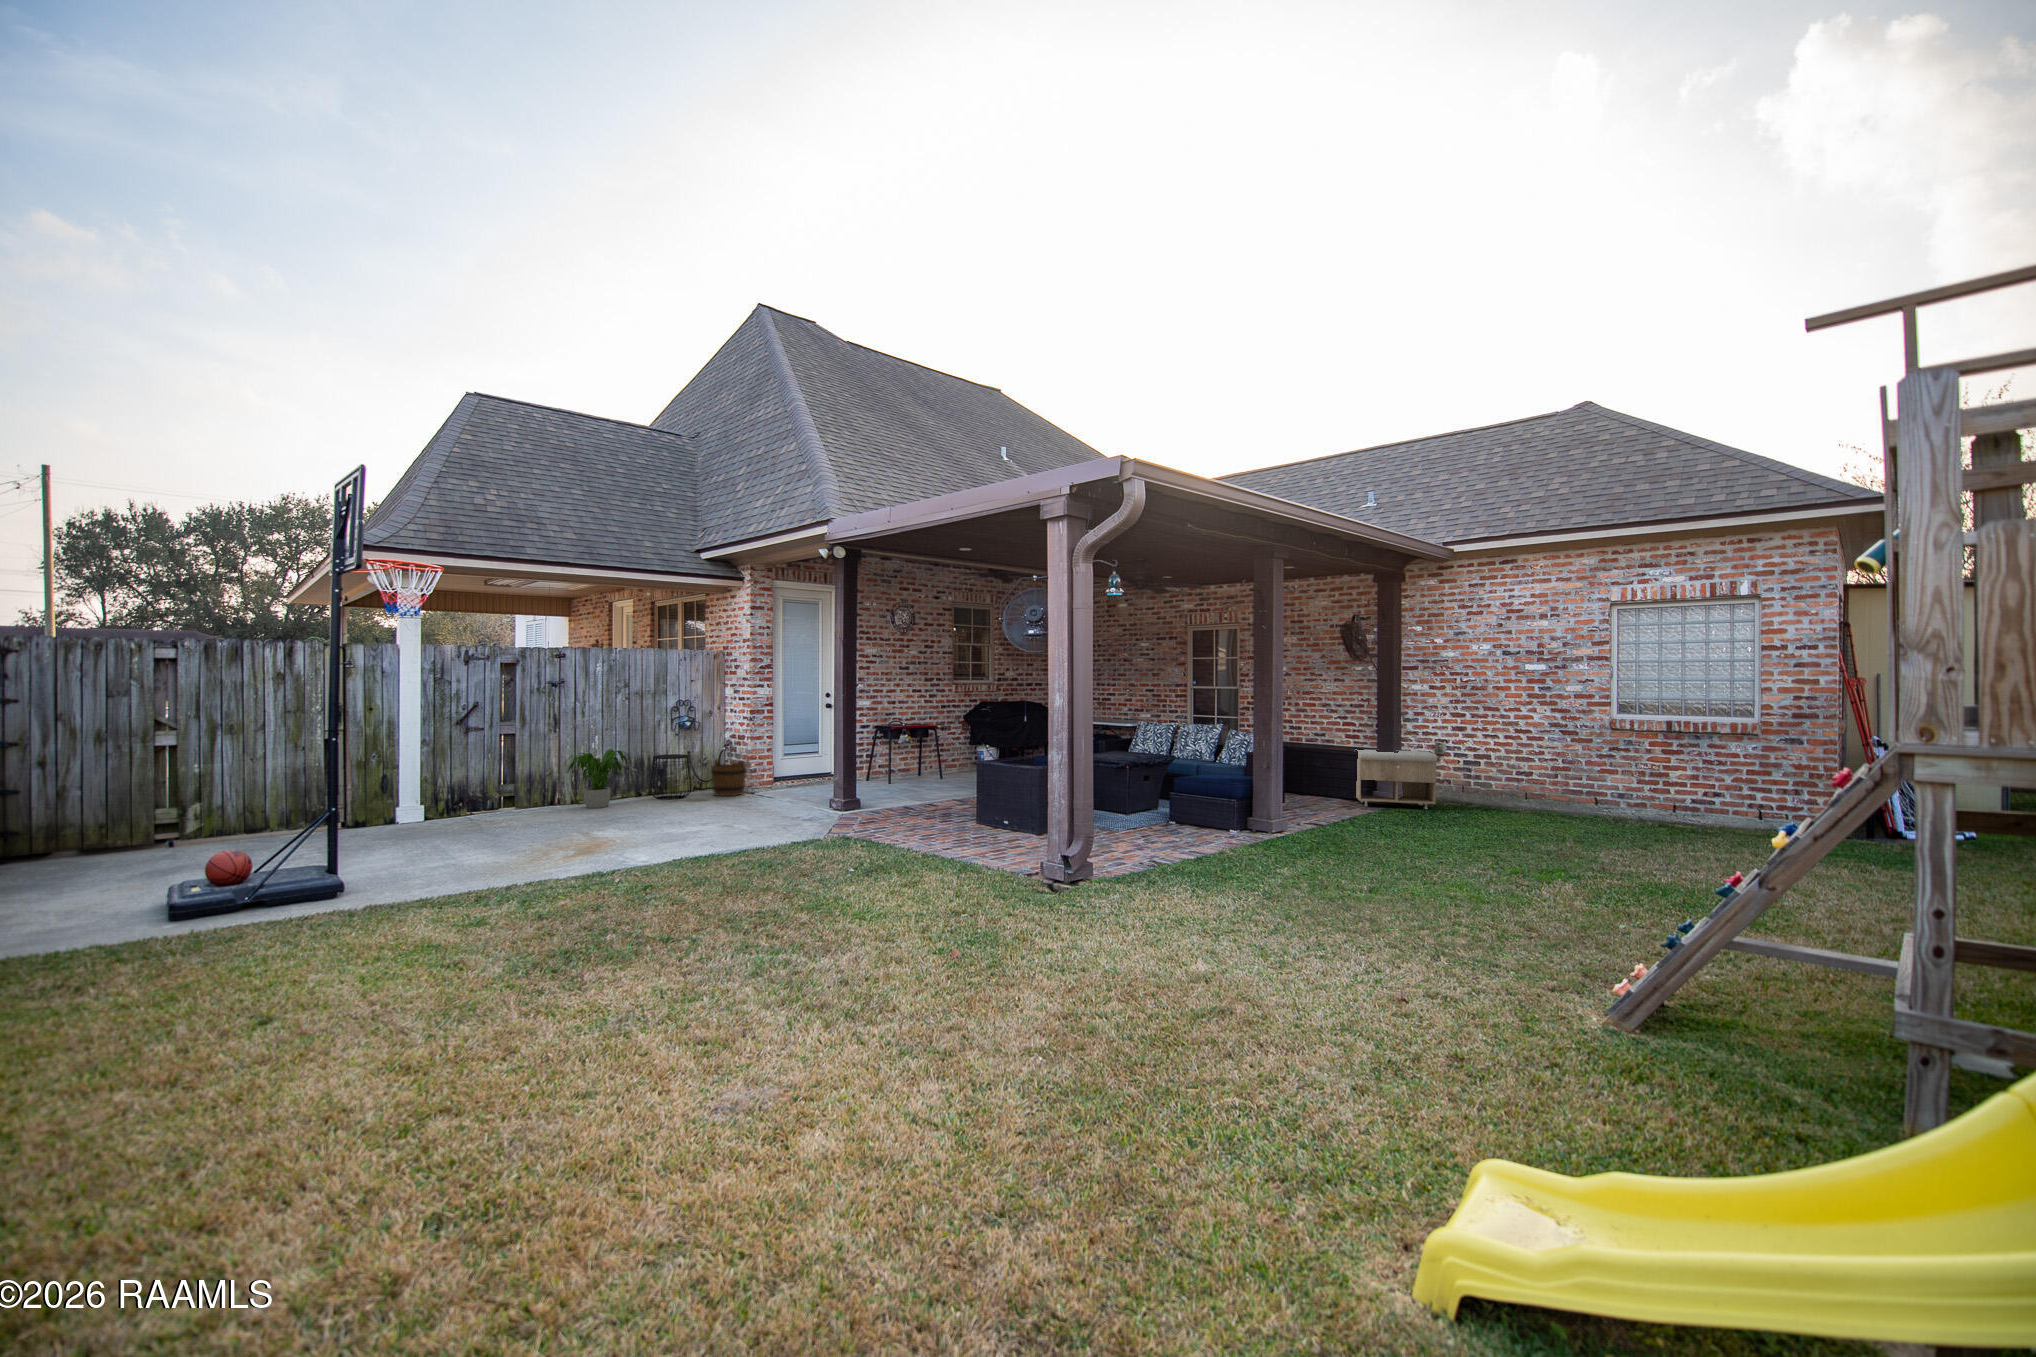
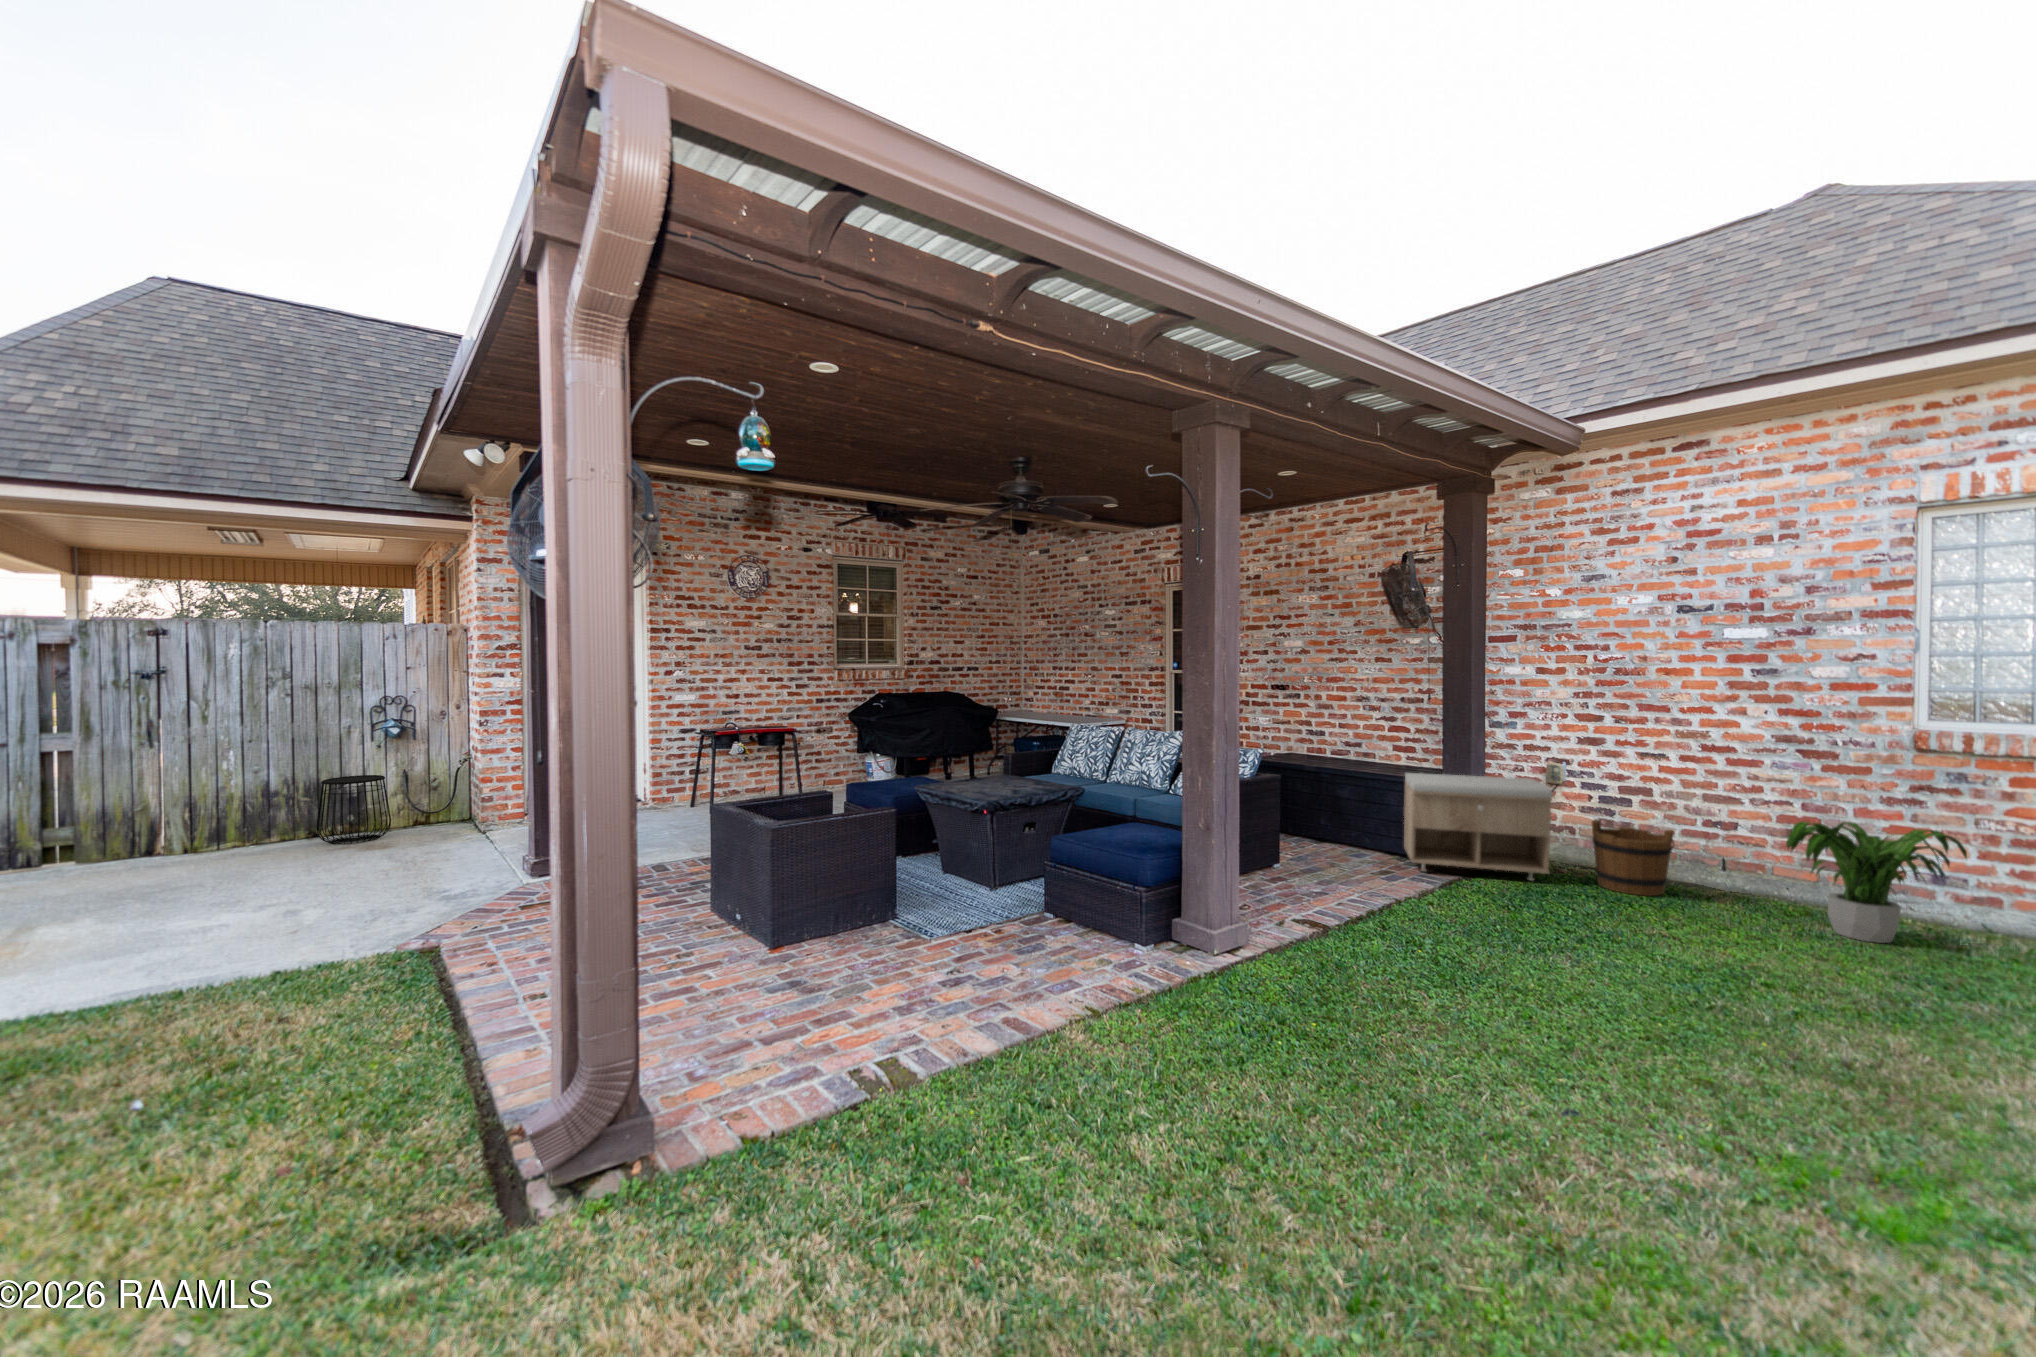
potted plant: present [565,750,630,808] -> present [1786,822,1967,943]
bucket: present [711,759,746,796] -> present [1592,819,1674,896]

